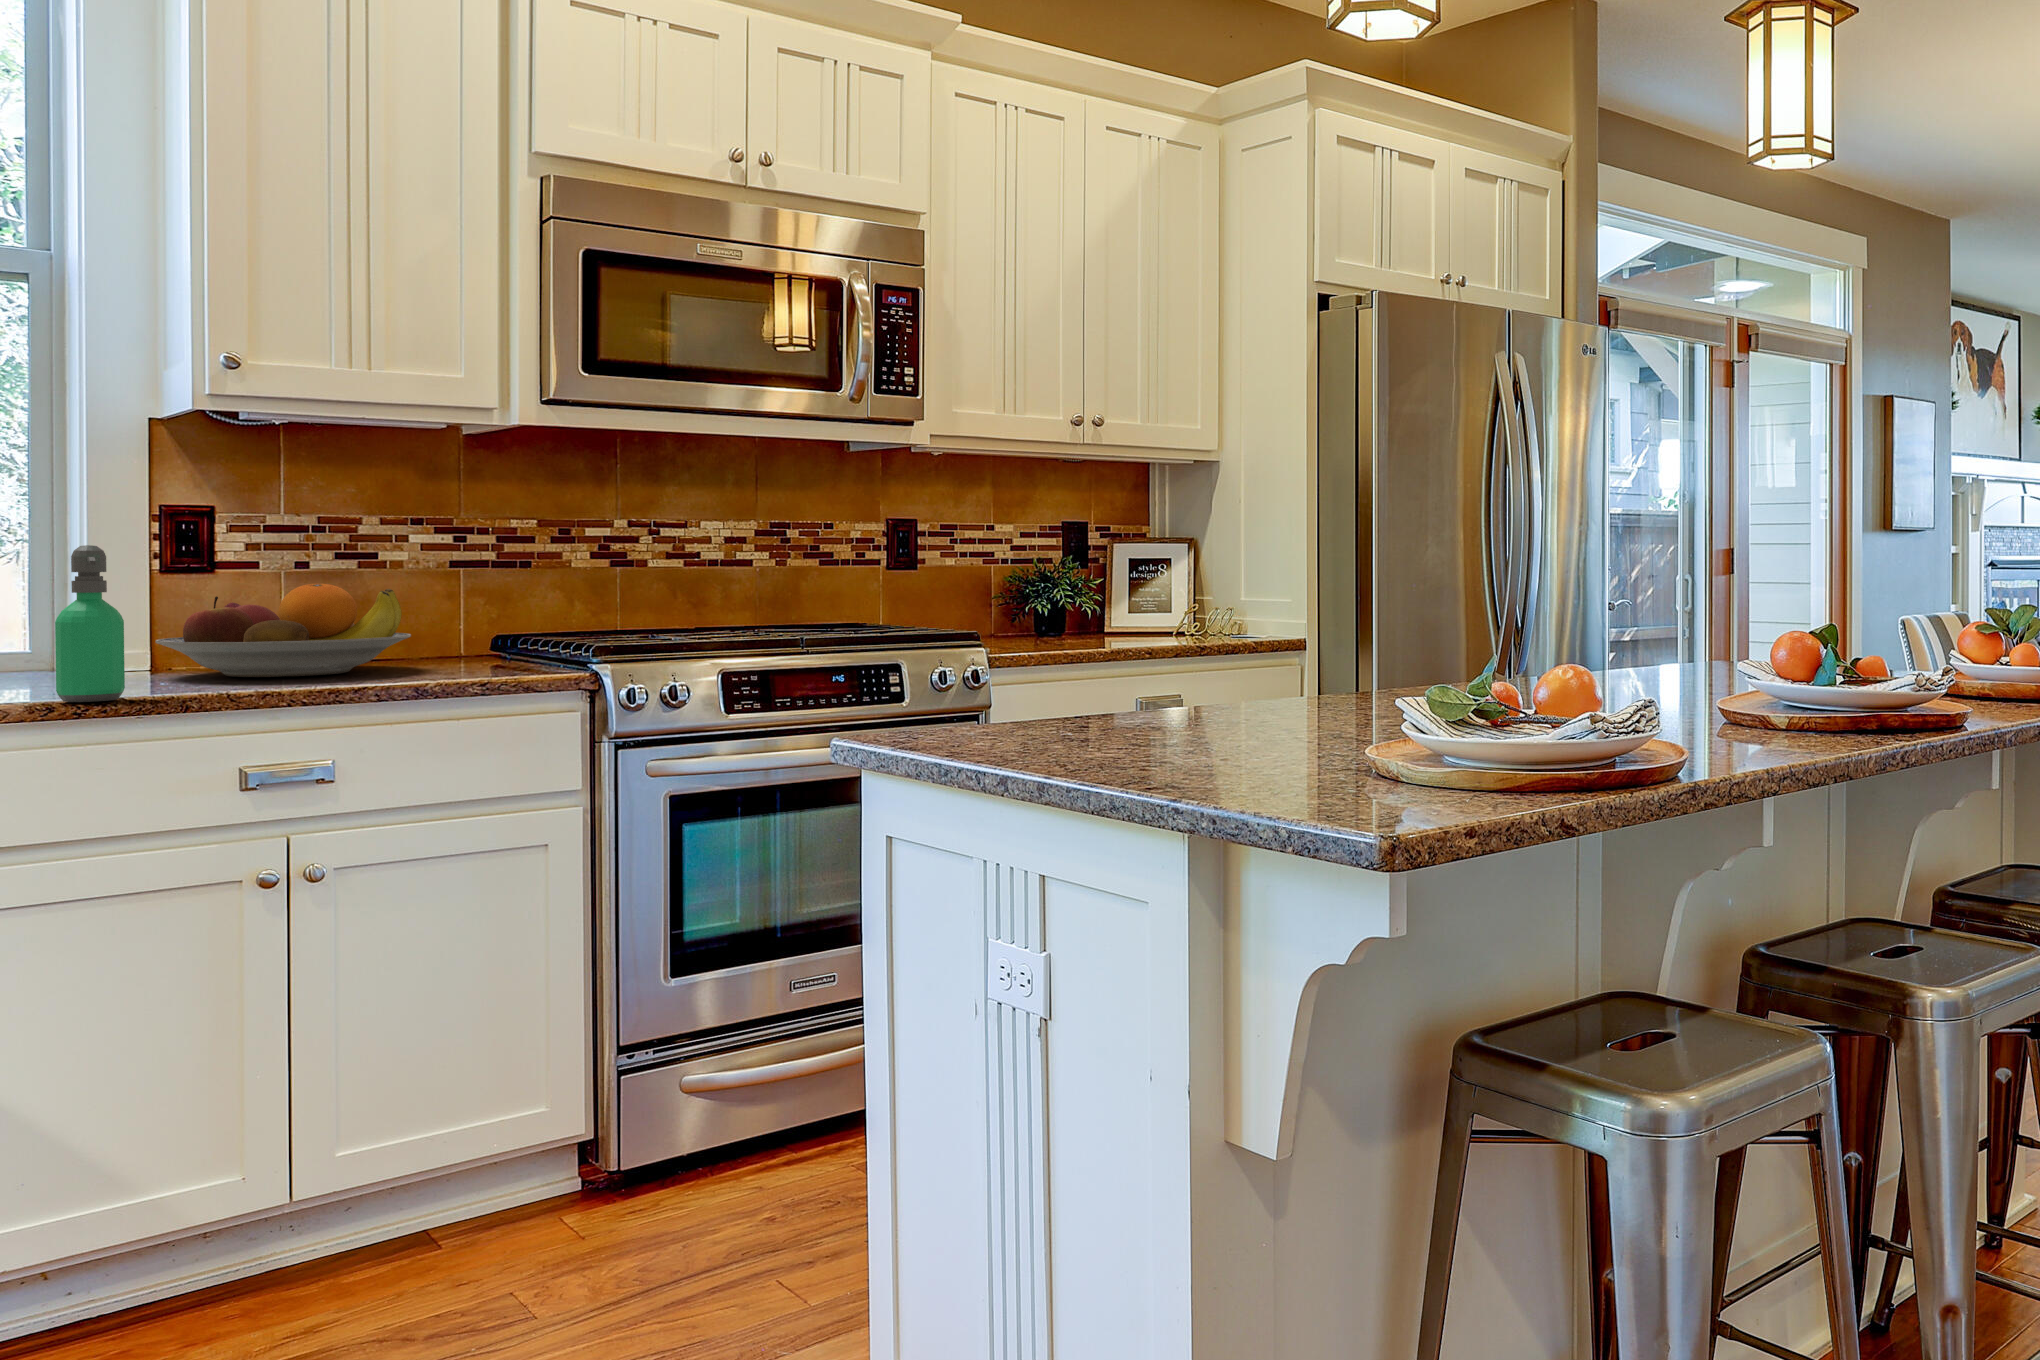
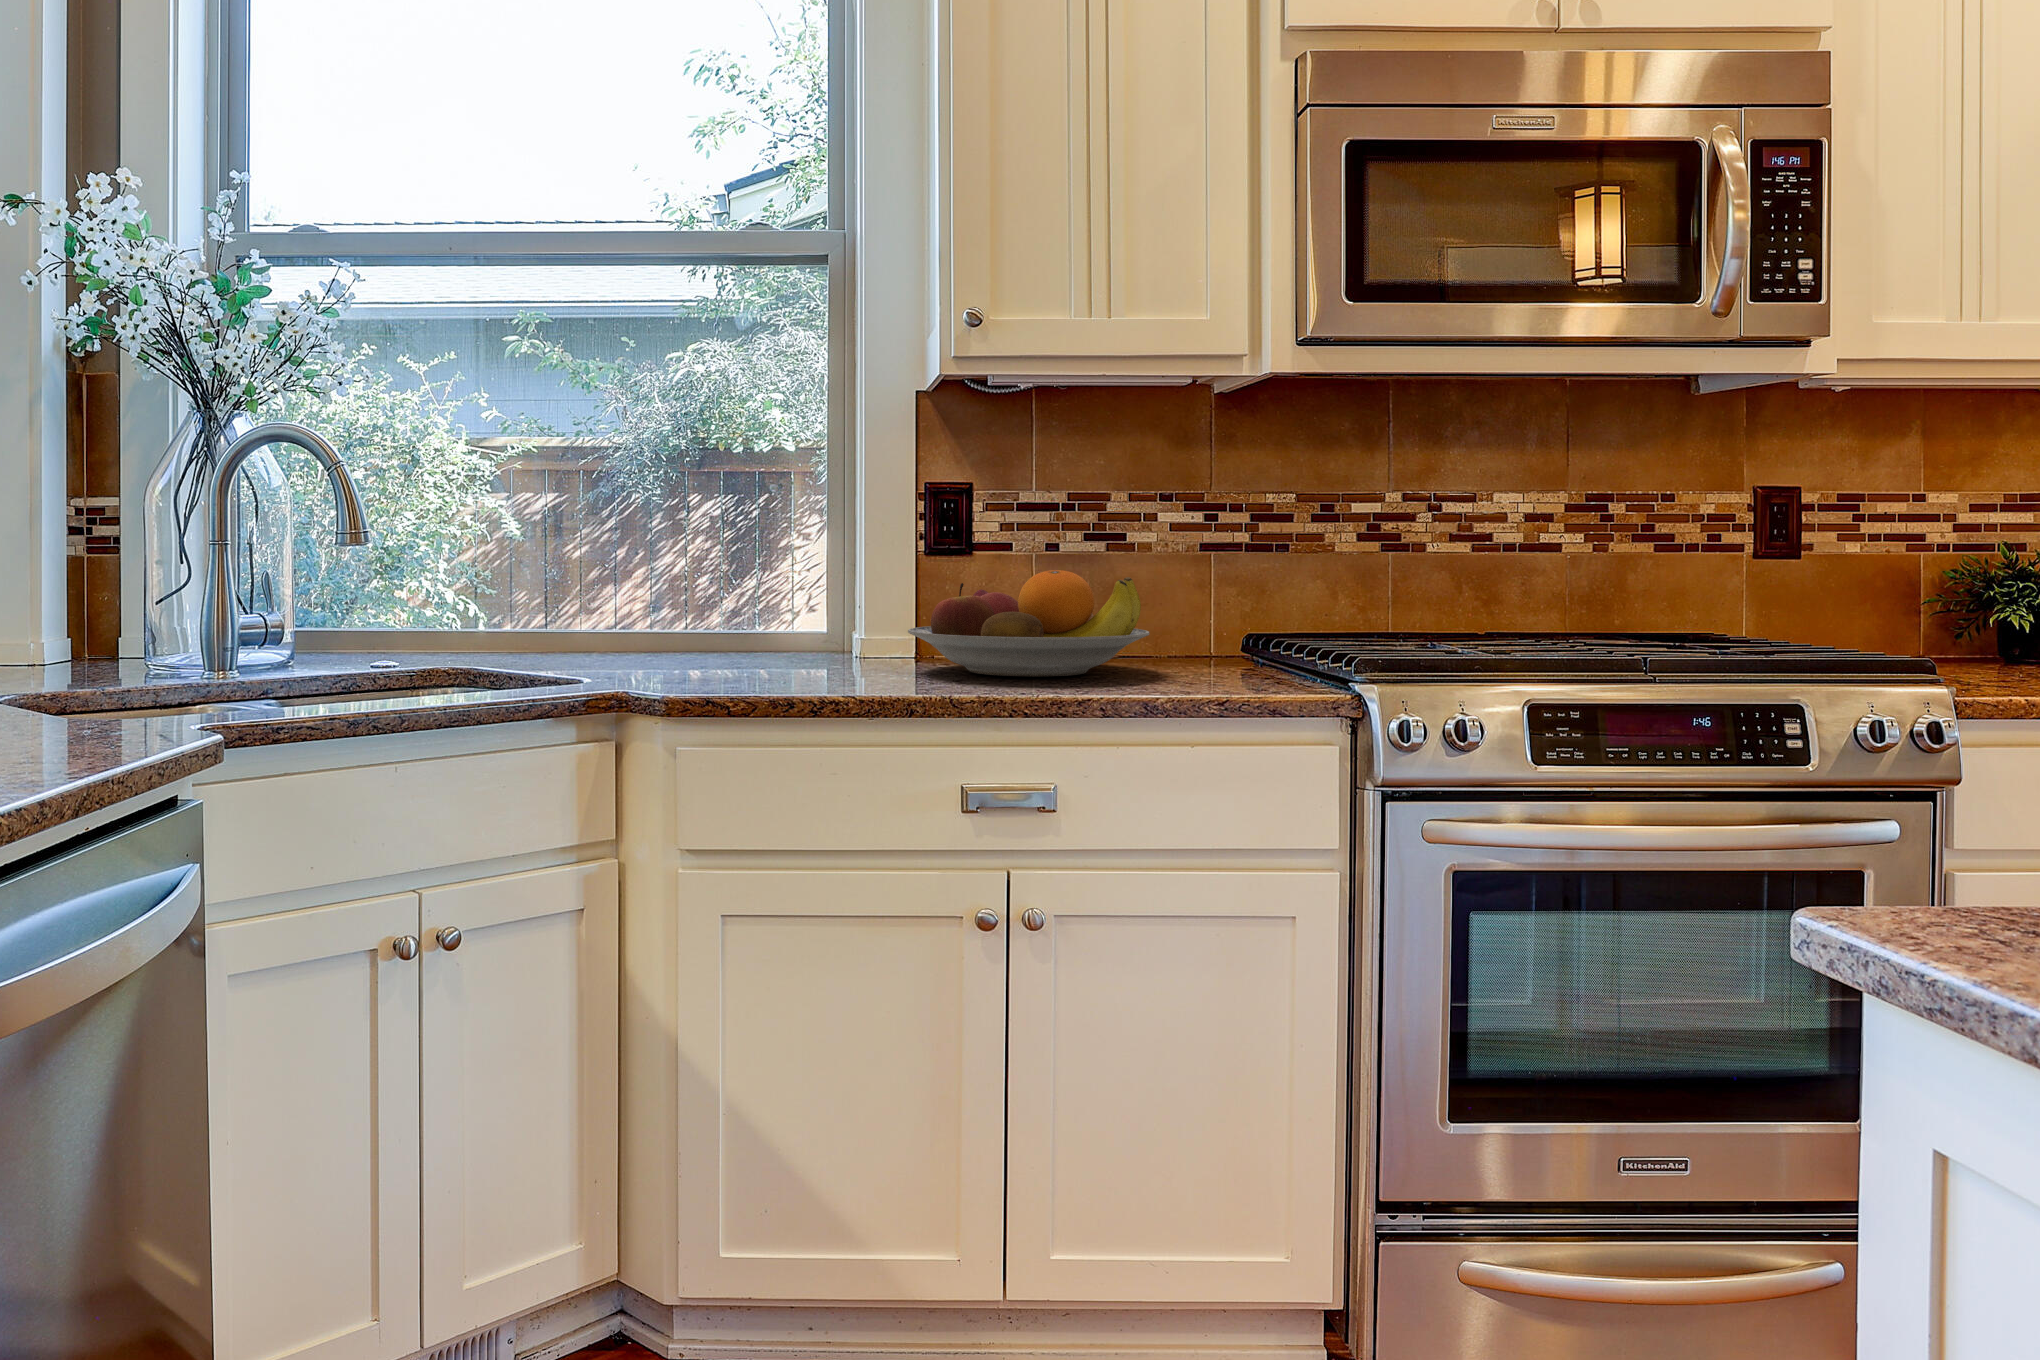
soap dispenser: present [55,545,125,702] -> none [801,527,860,699]

